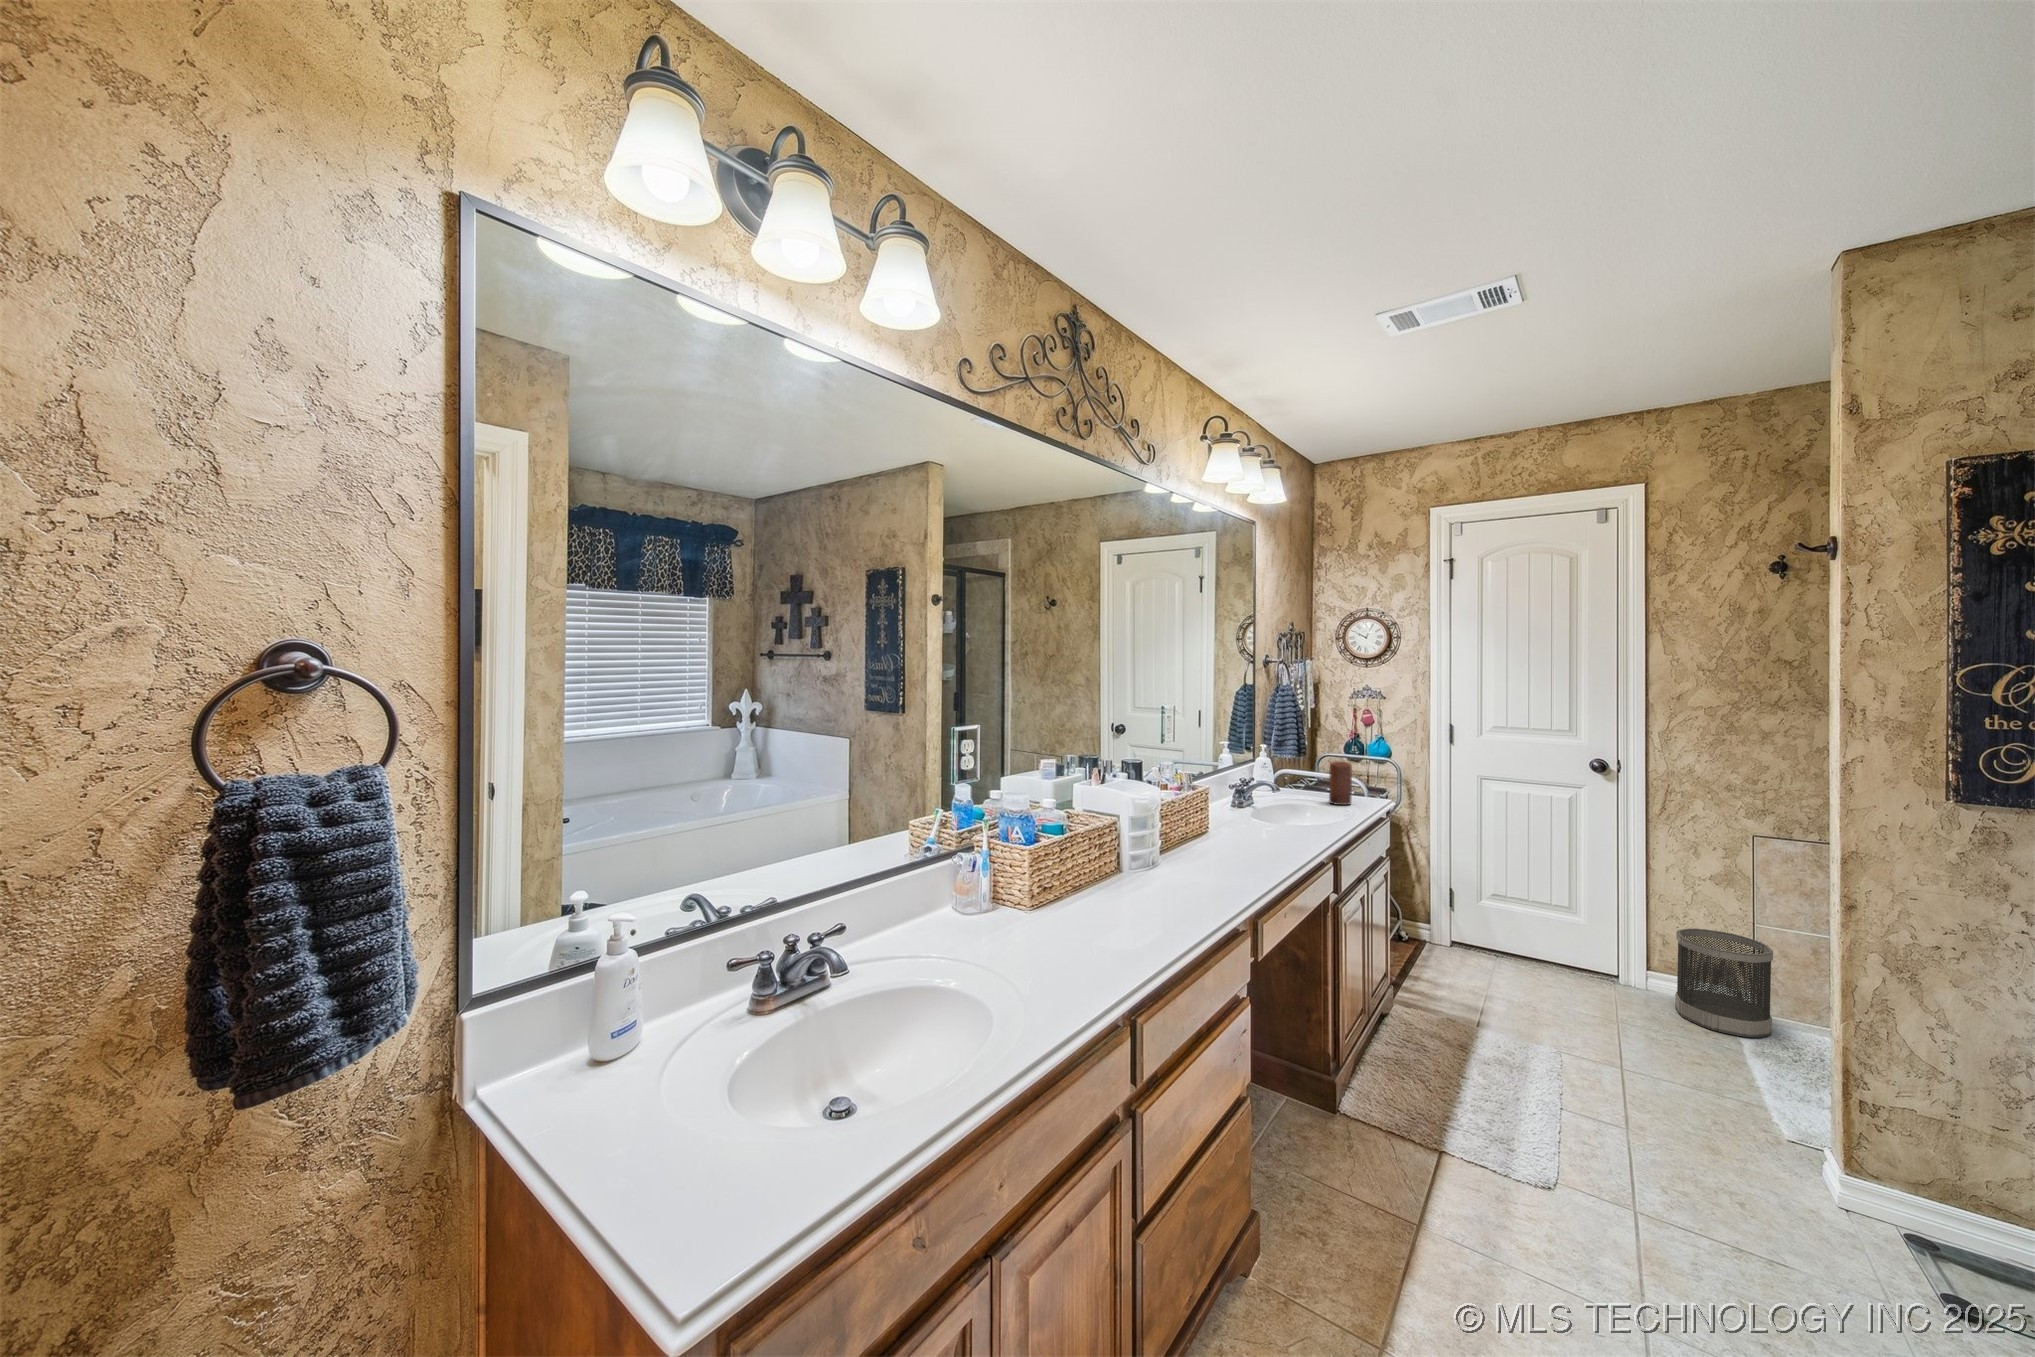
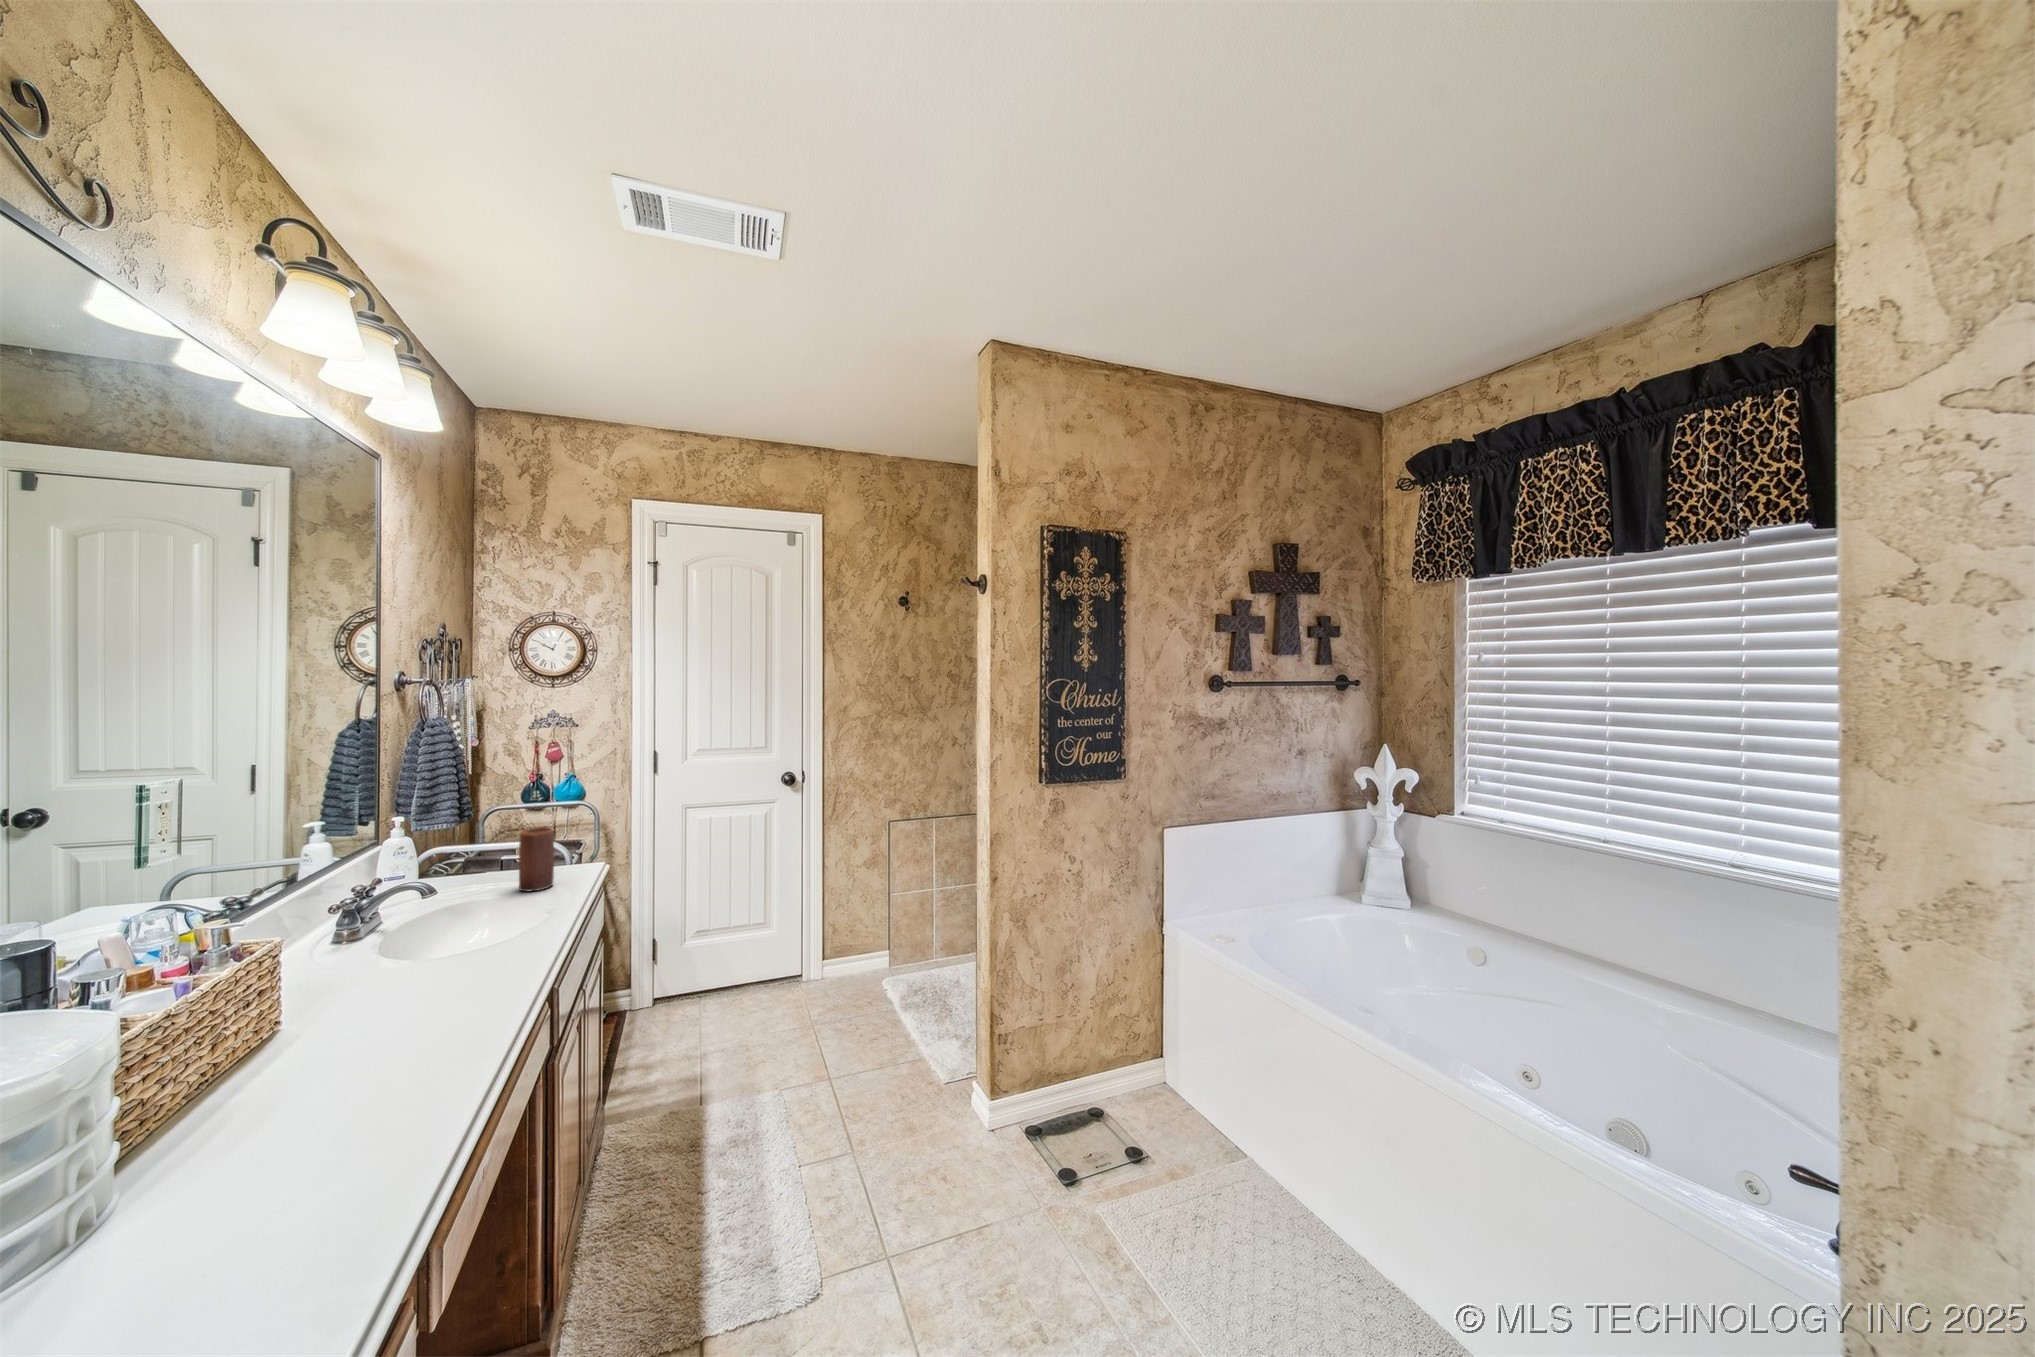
wastebasket: present [1675,928,1773,1038] -> none [851,909,912,1000]

